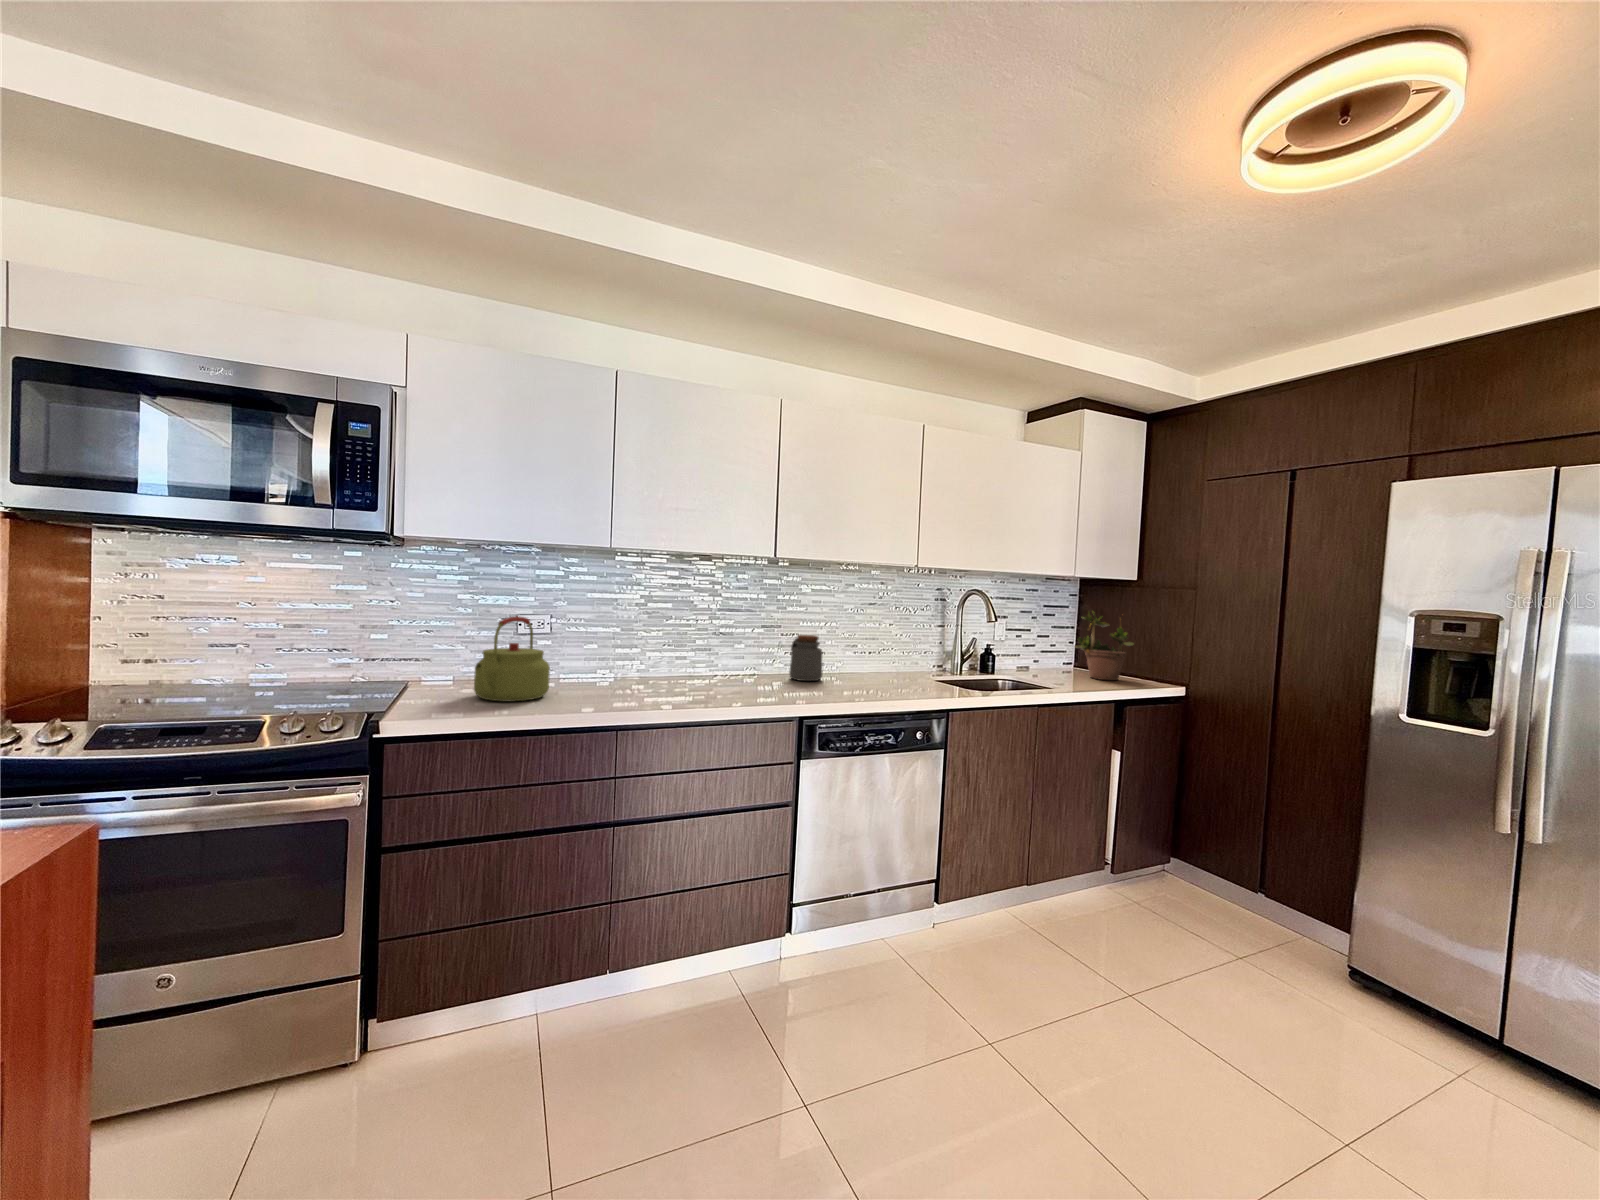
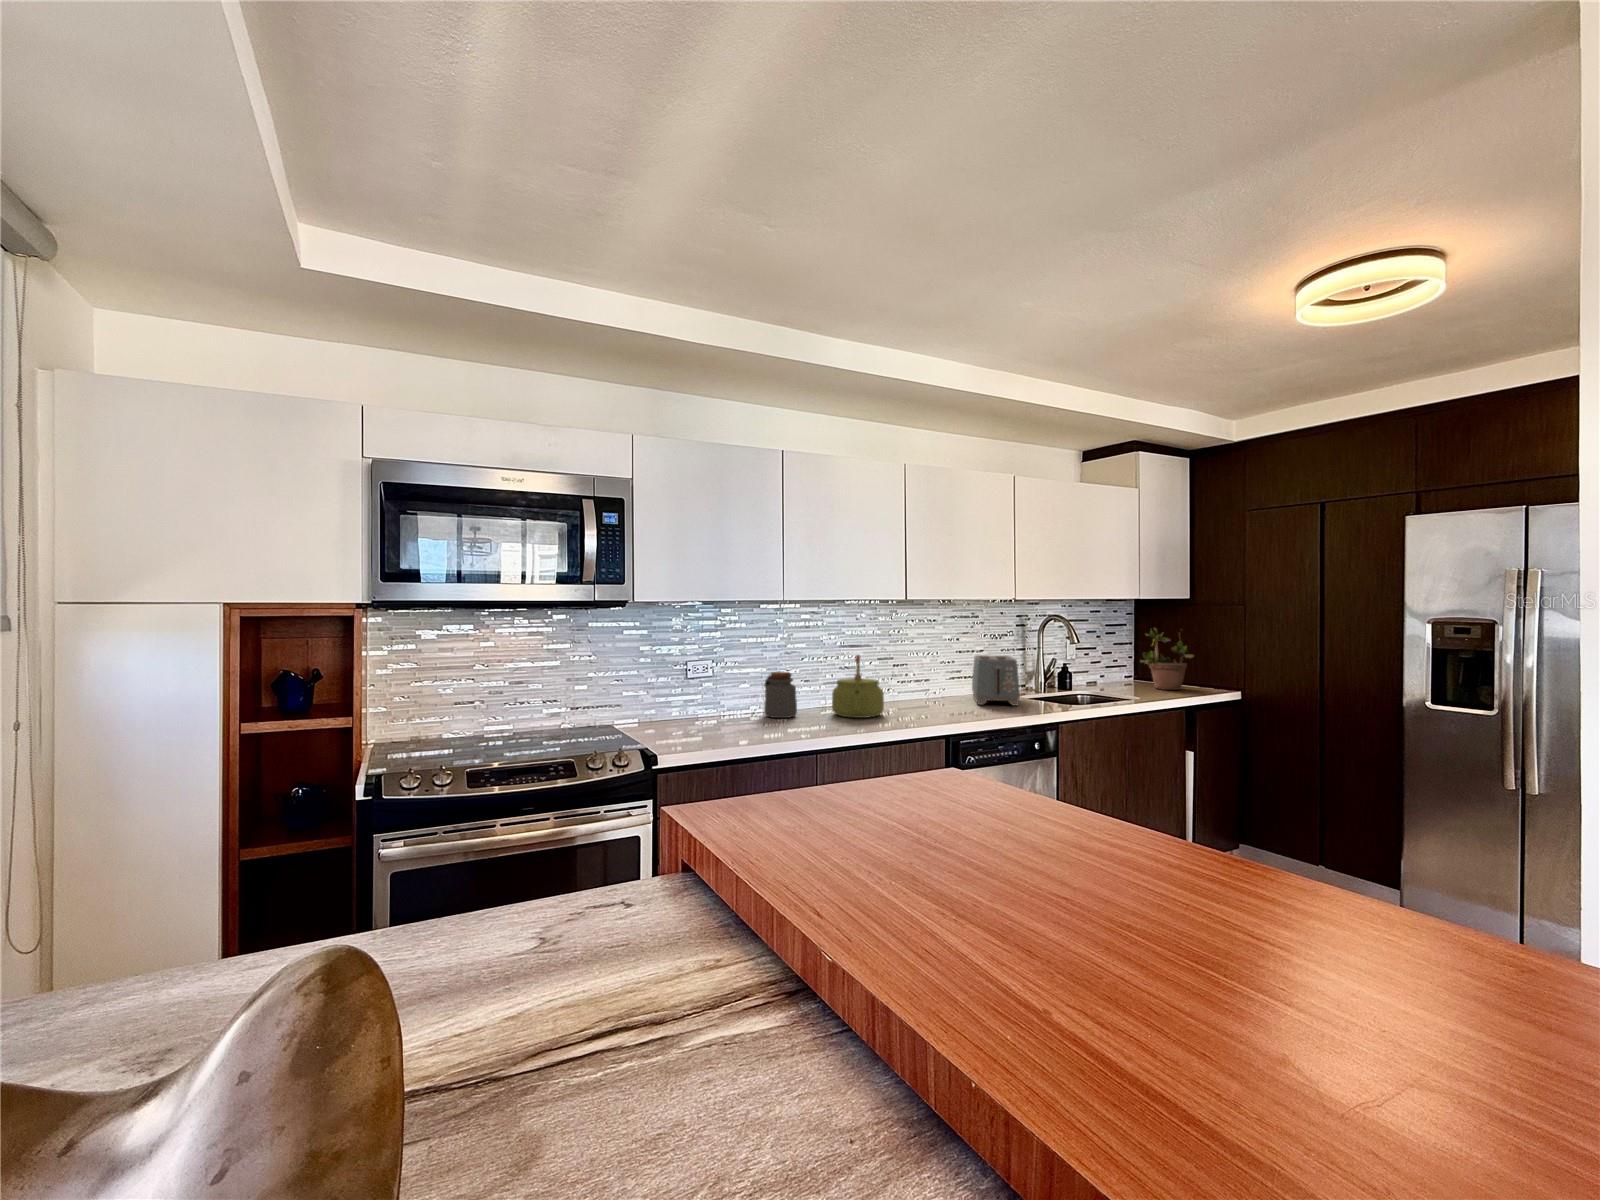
kettle: present [474,616,550,701] -> present [832,655,884,718]
toaster: none [865,629,918,687] -> present [972,655,1020,706]
jar: present [789,635,823,681] -> present [764,672,797,718]

